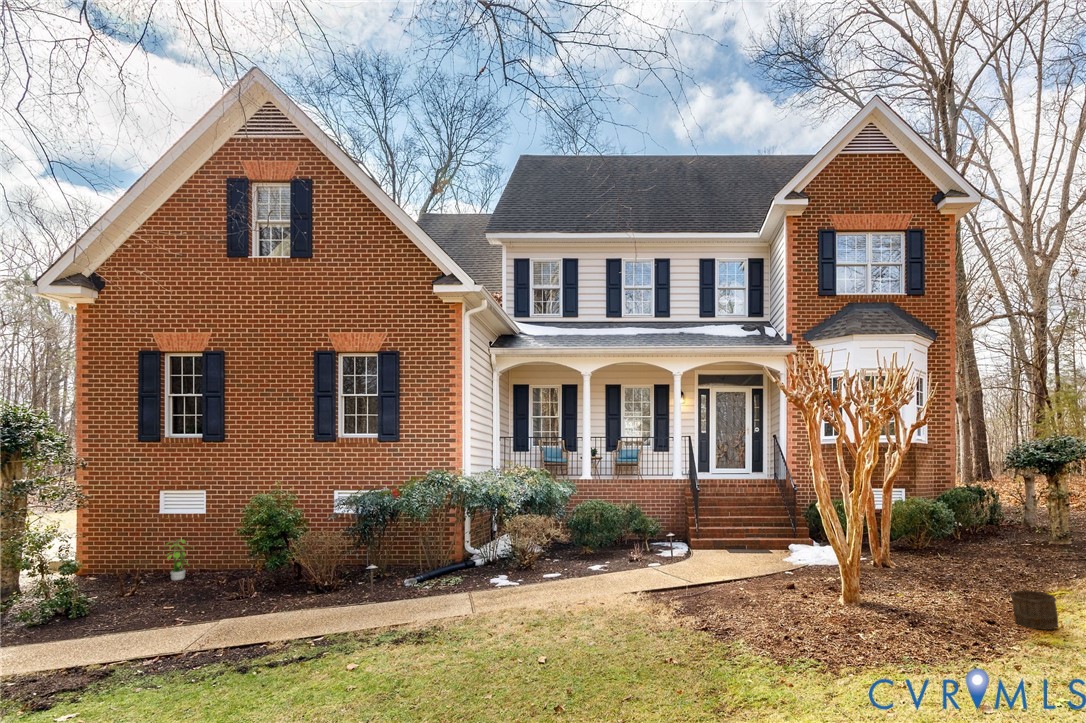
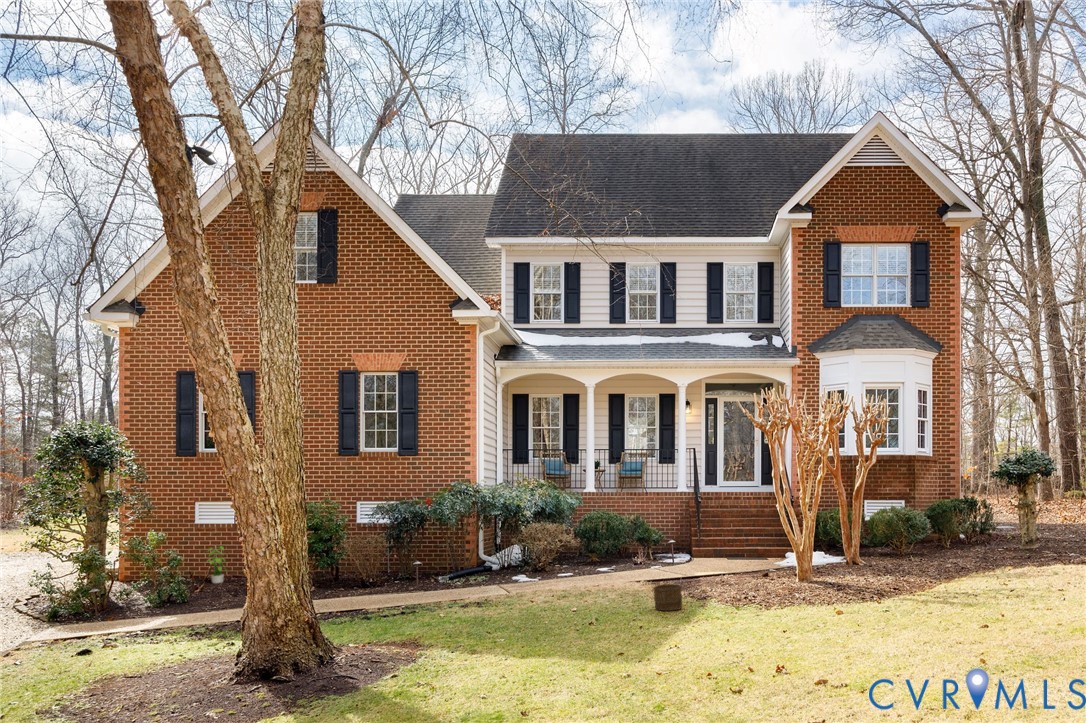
wooden bucket: present [1010,591,1058,630] -> present [653,584,682,611]

